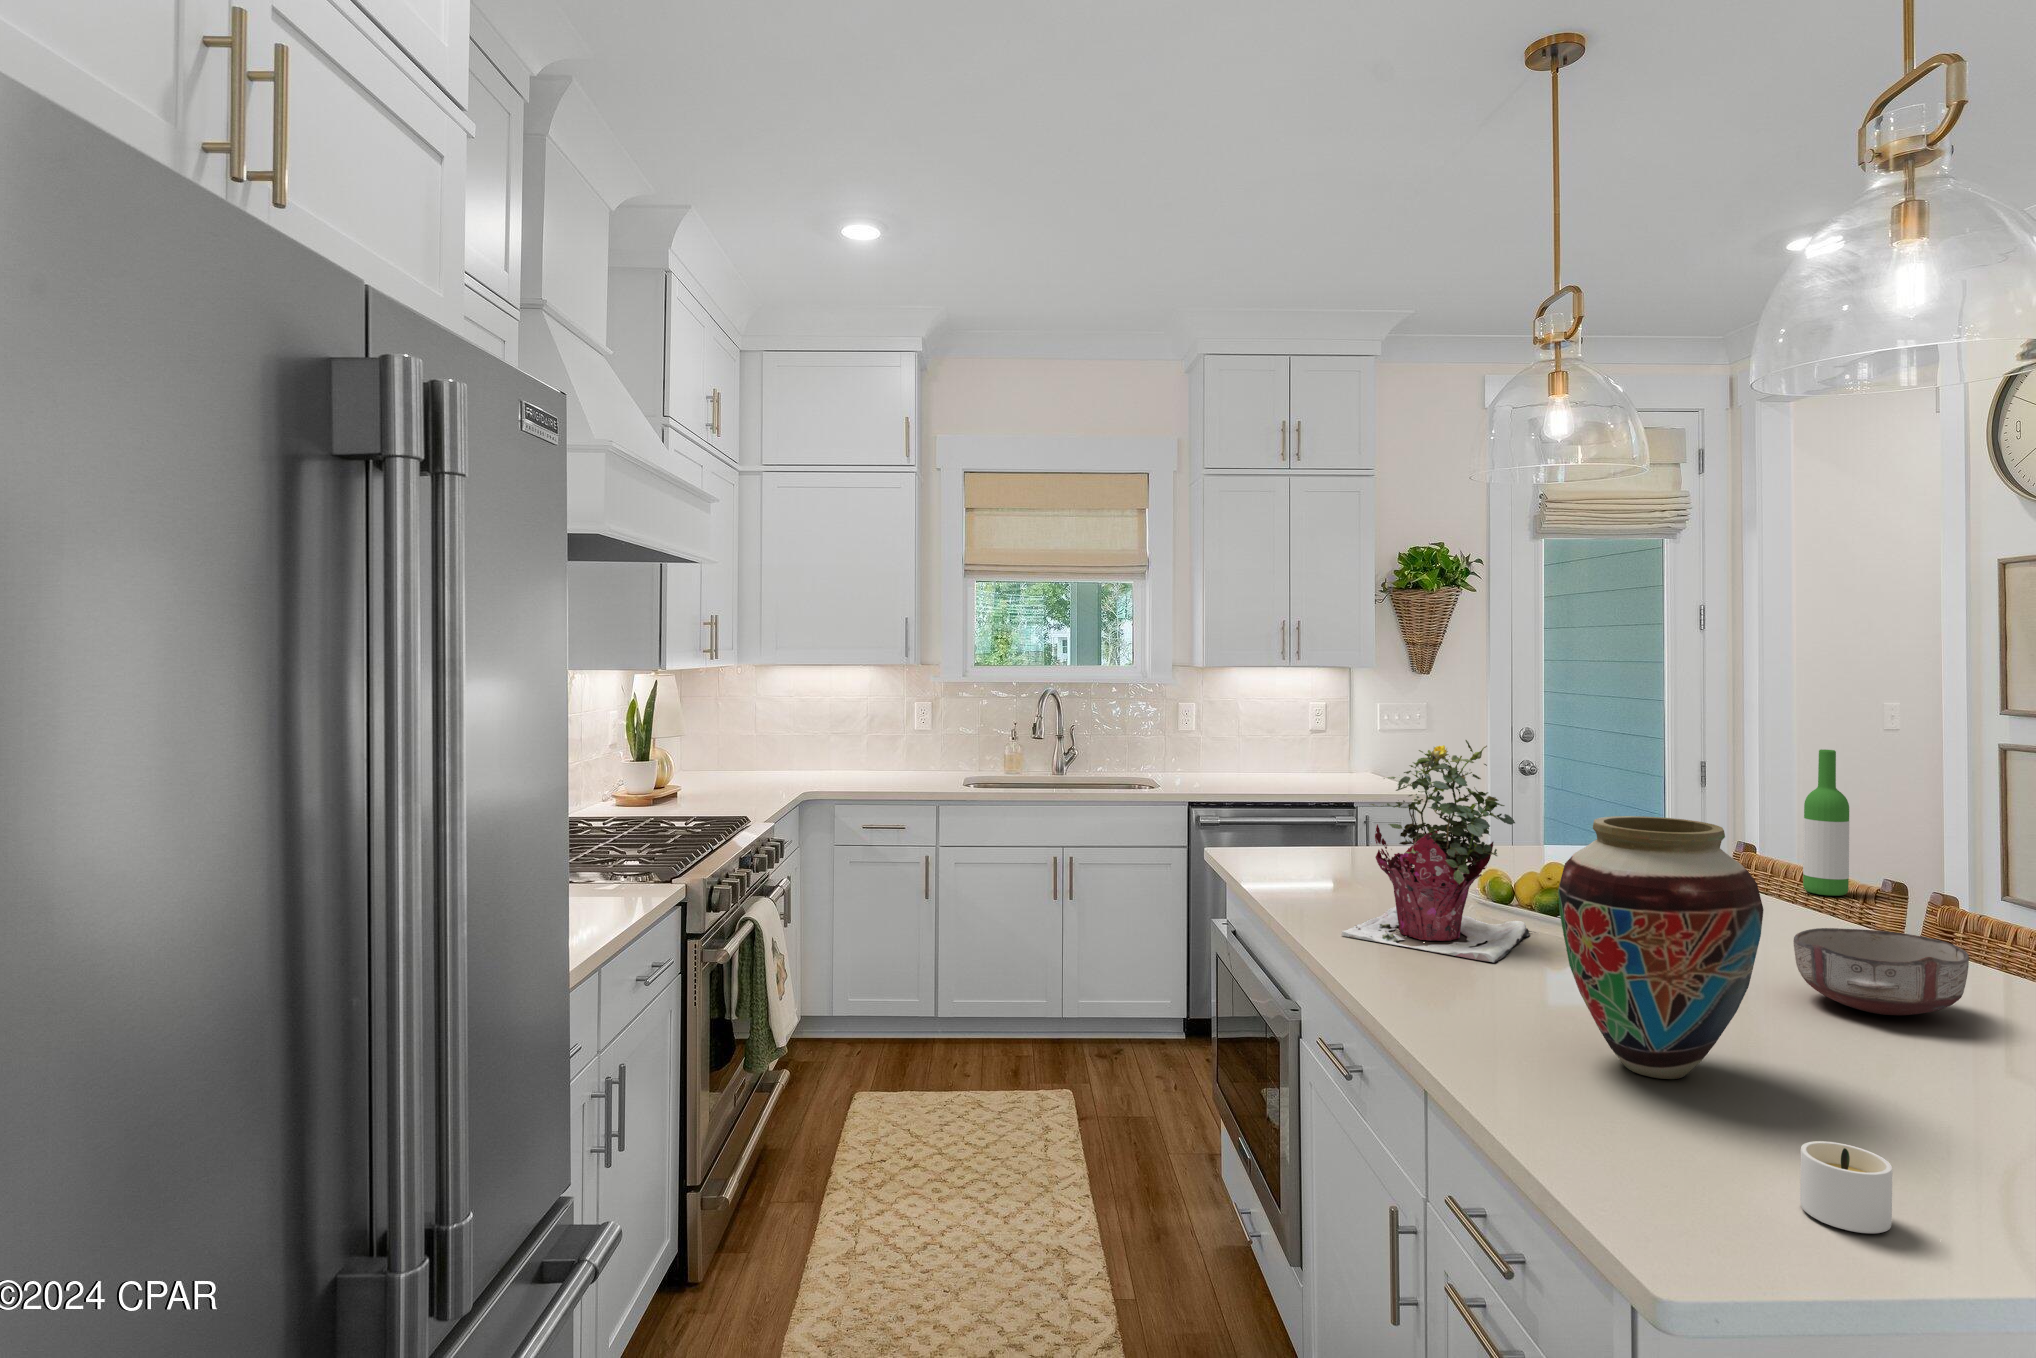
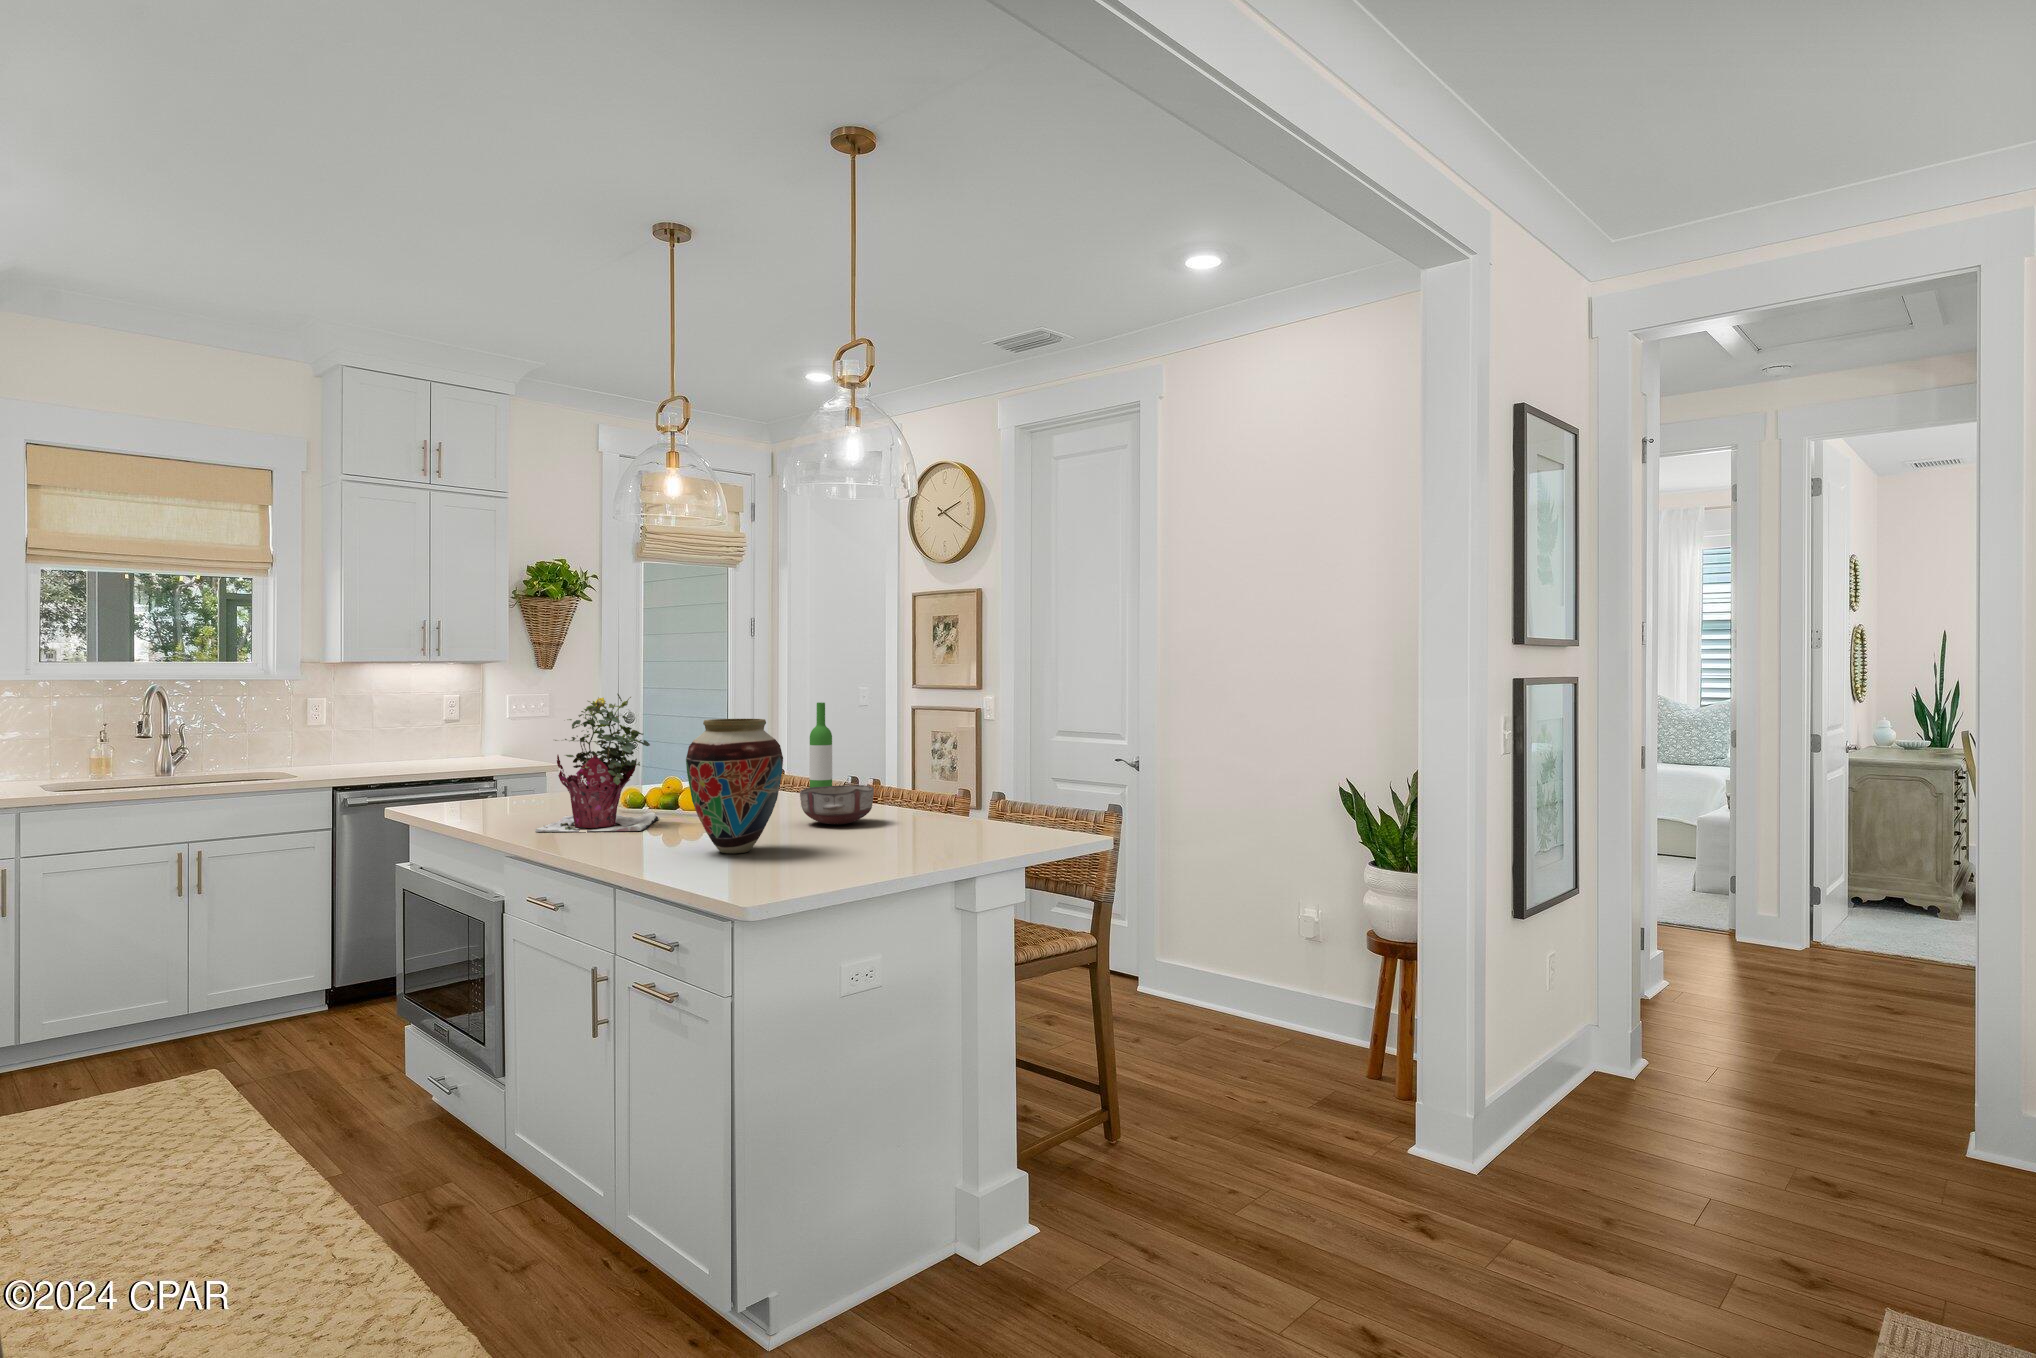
candle: present [1800,1141,1892,1233] -> none [796,842,846,875]

